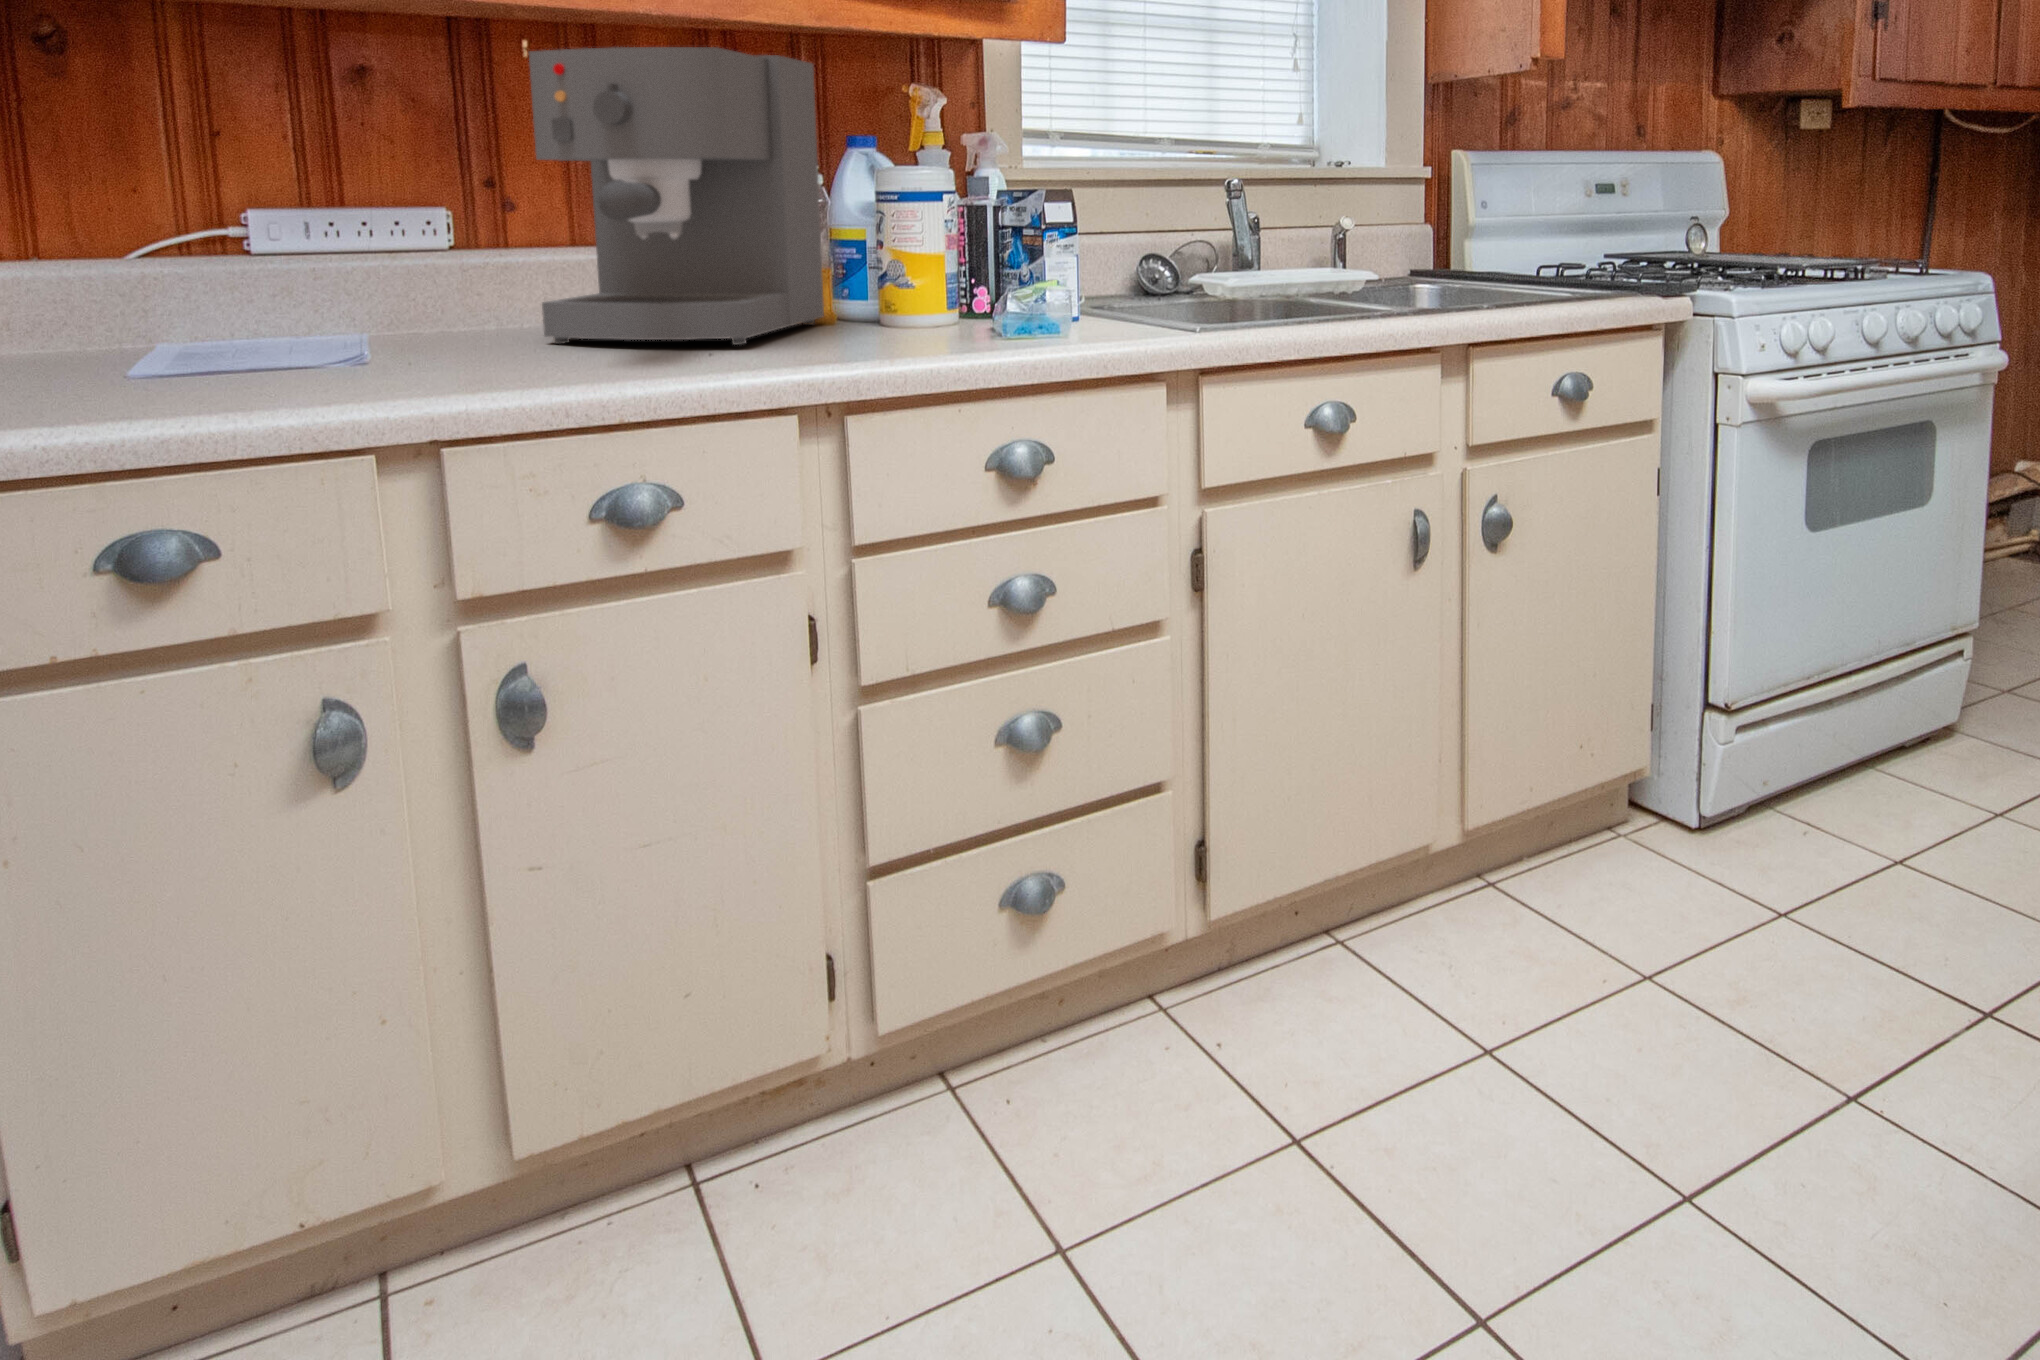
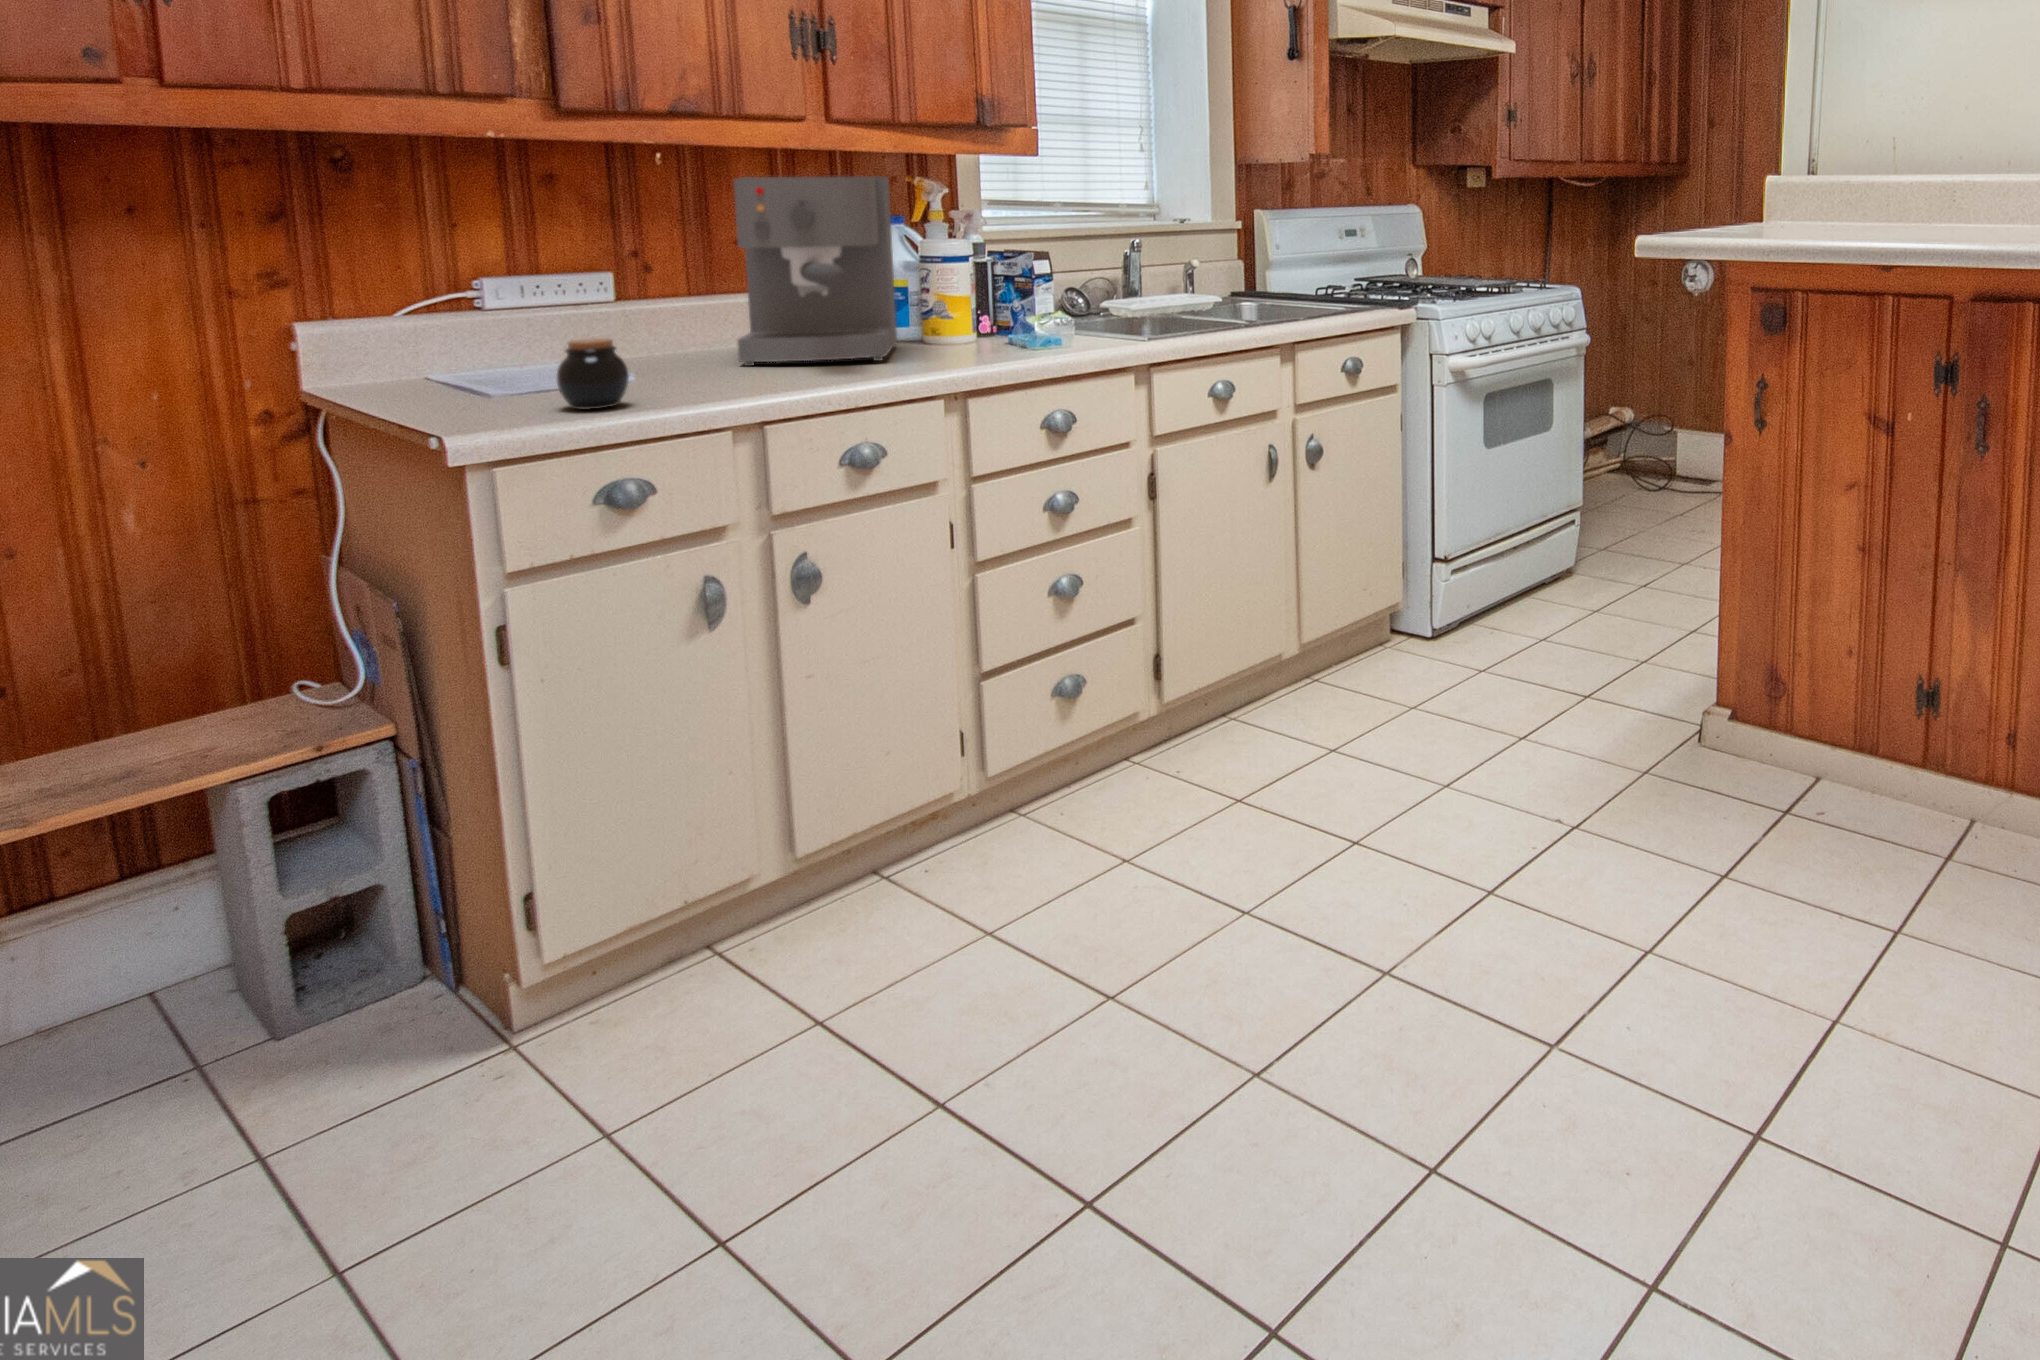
jar: none [75,288,209,407] -> present [557,338,629,409]

